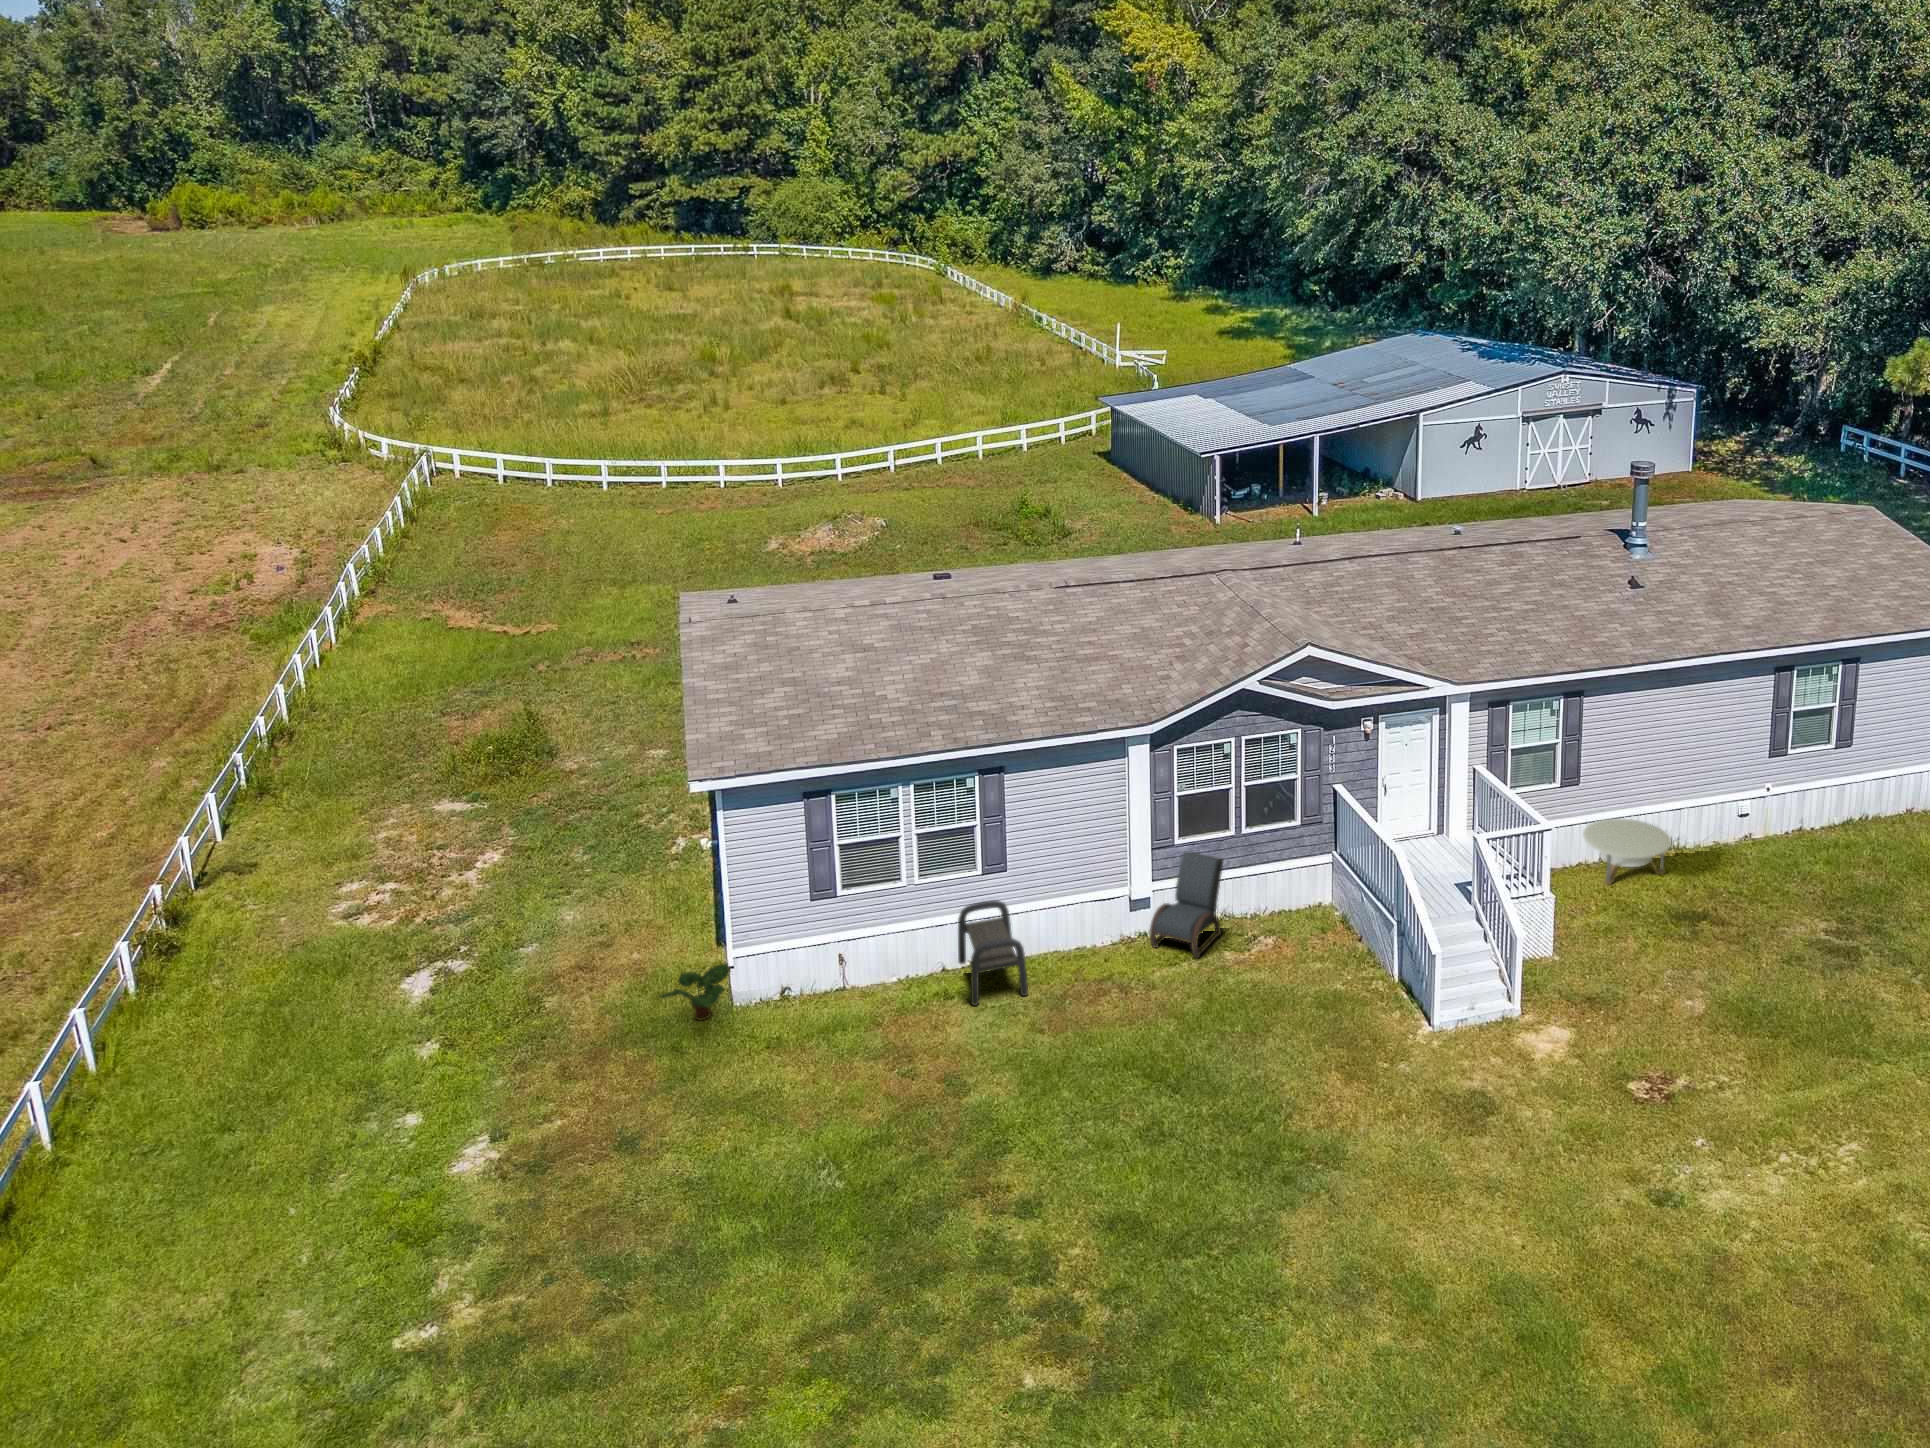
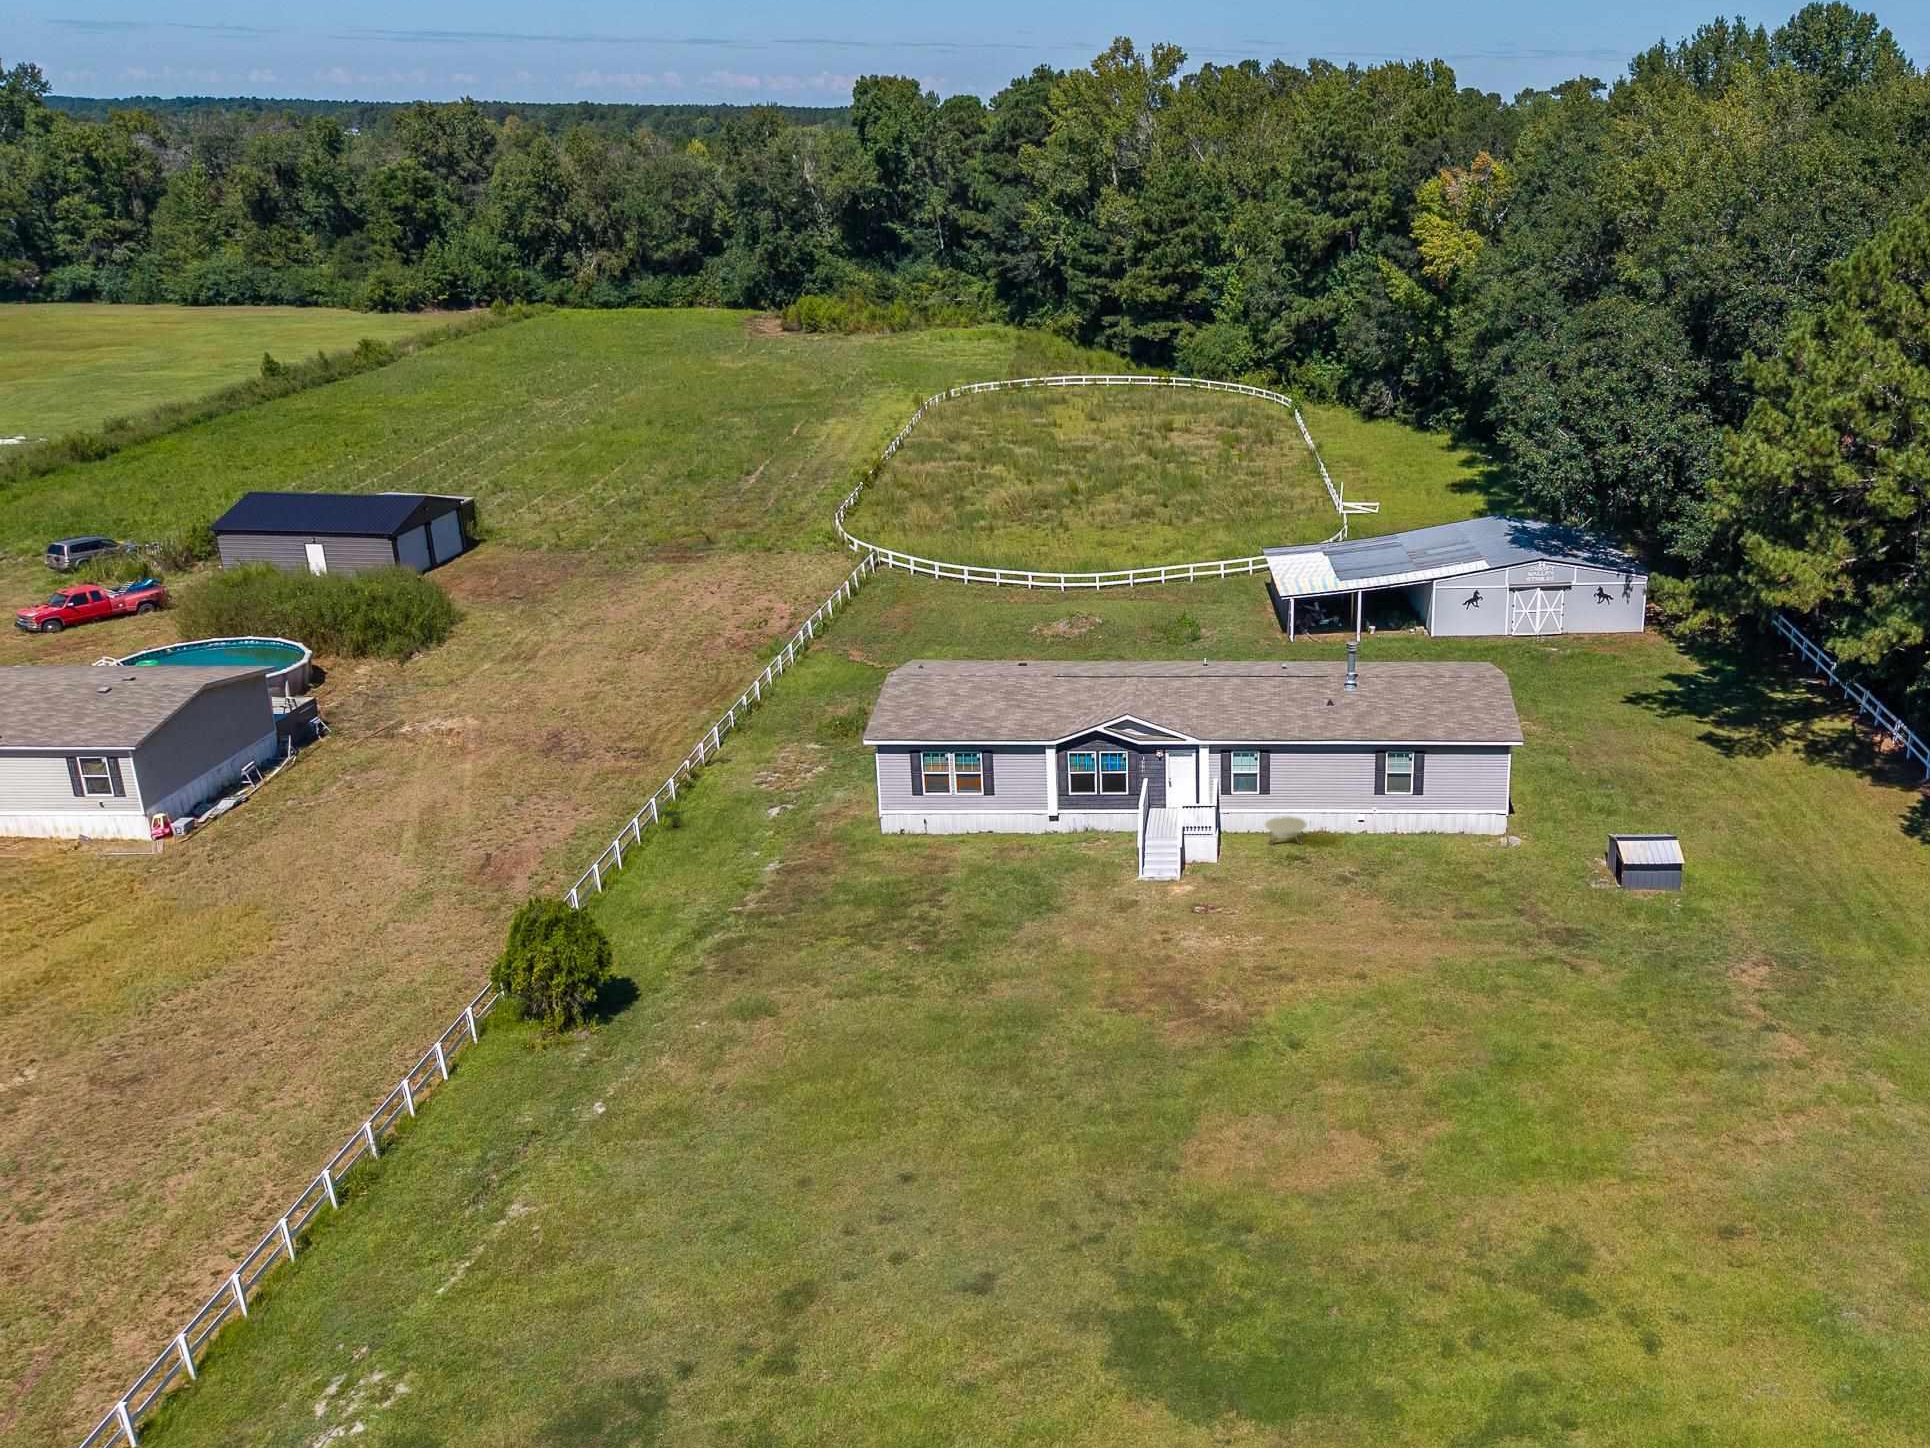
lounge chair: present [1149,852,1223,958] -> none [1049,800,1087,844]
bench: present [958,900,1028,1005] -> none [965,807,996,847]
potted plant: present [659,963,730,1020] -> present [661,809,687,827]

